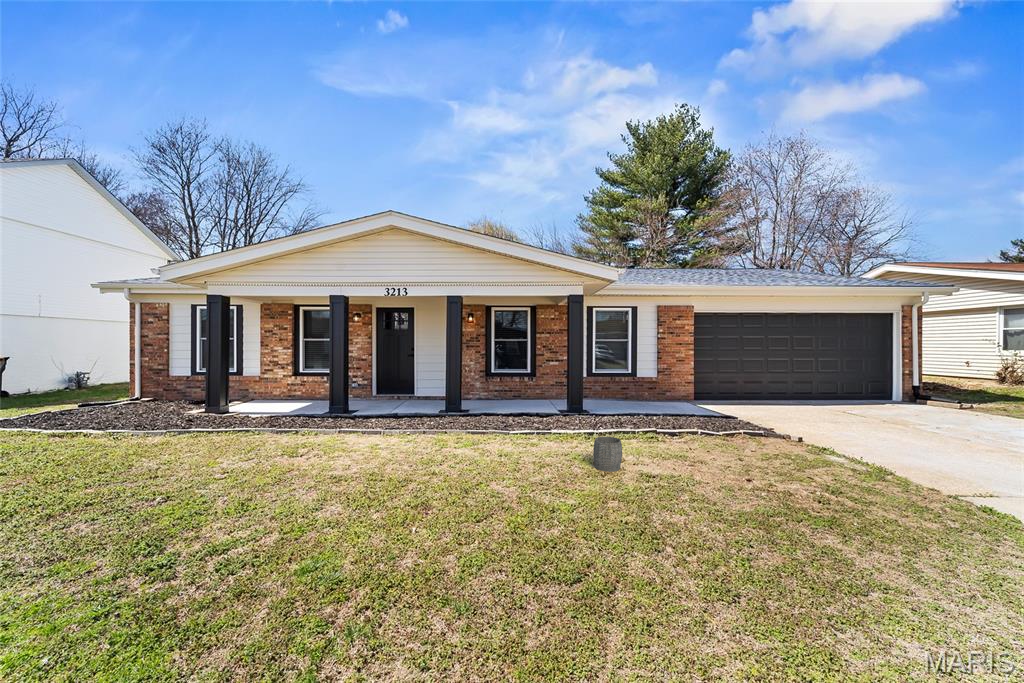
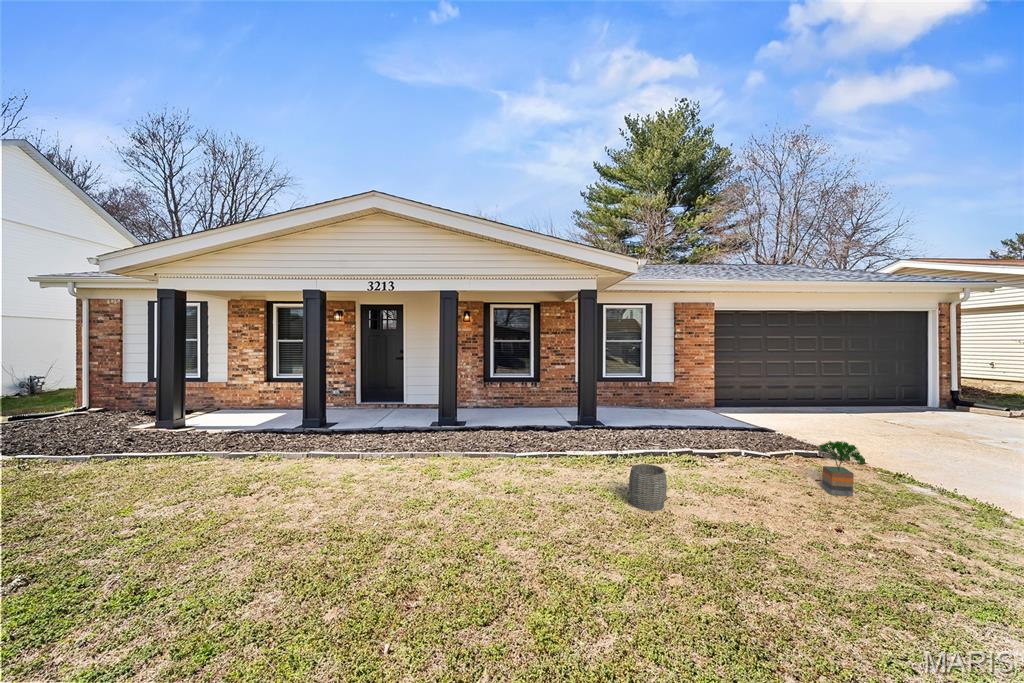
potted tree: none [750,419,785,464] -> present [820,441,864,496]

